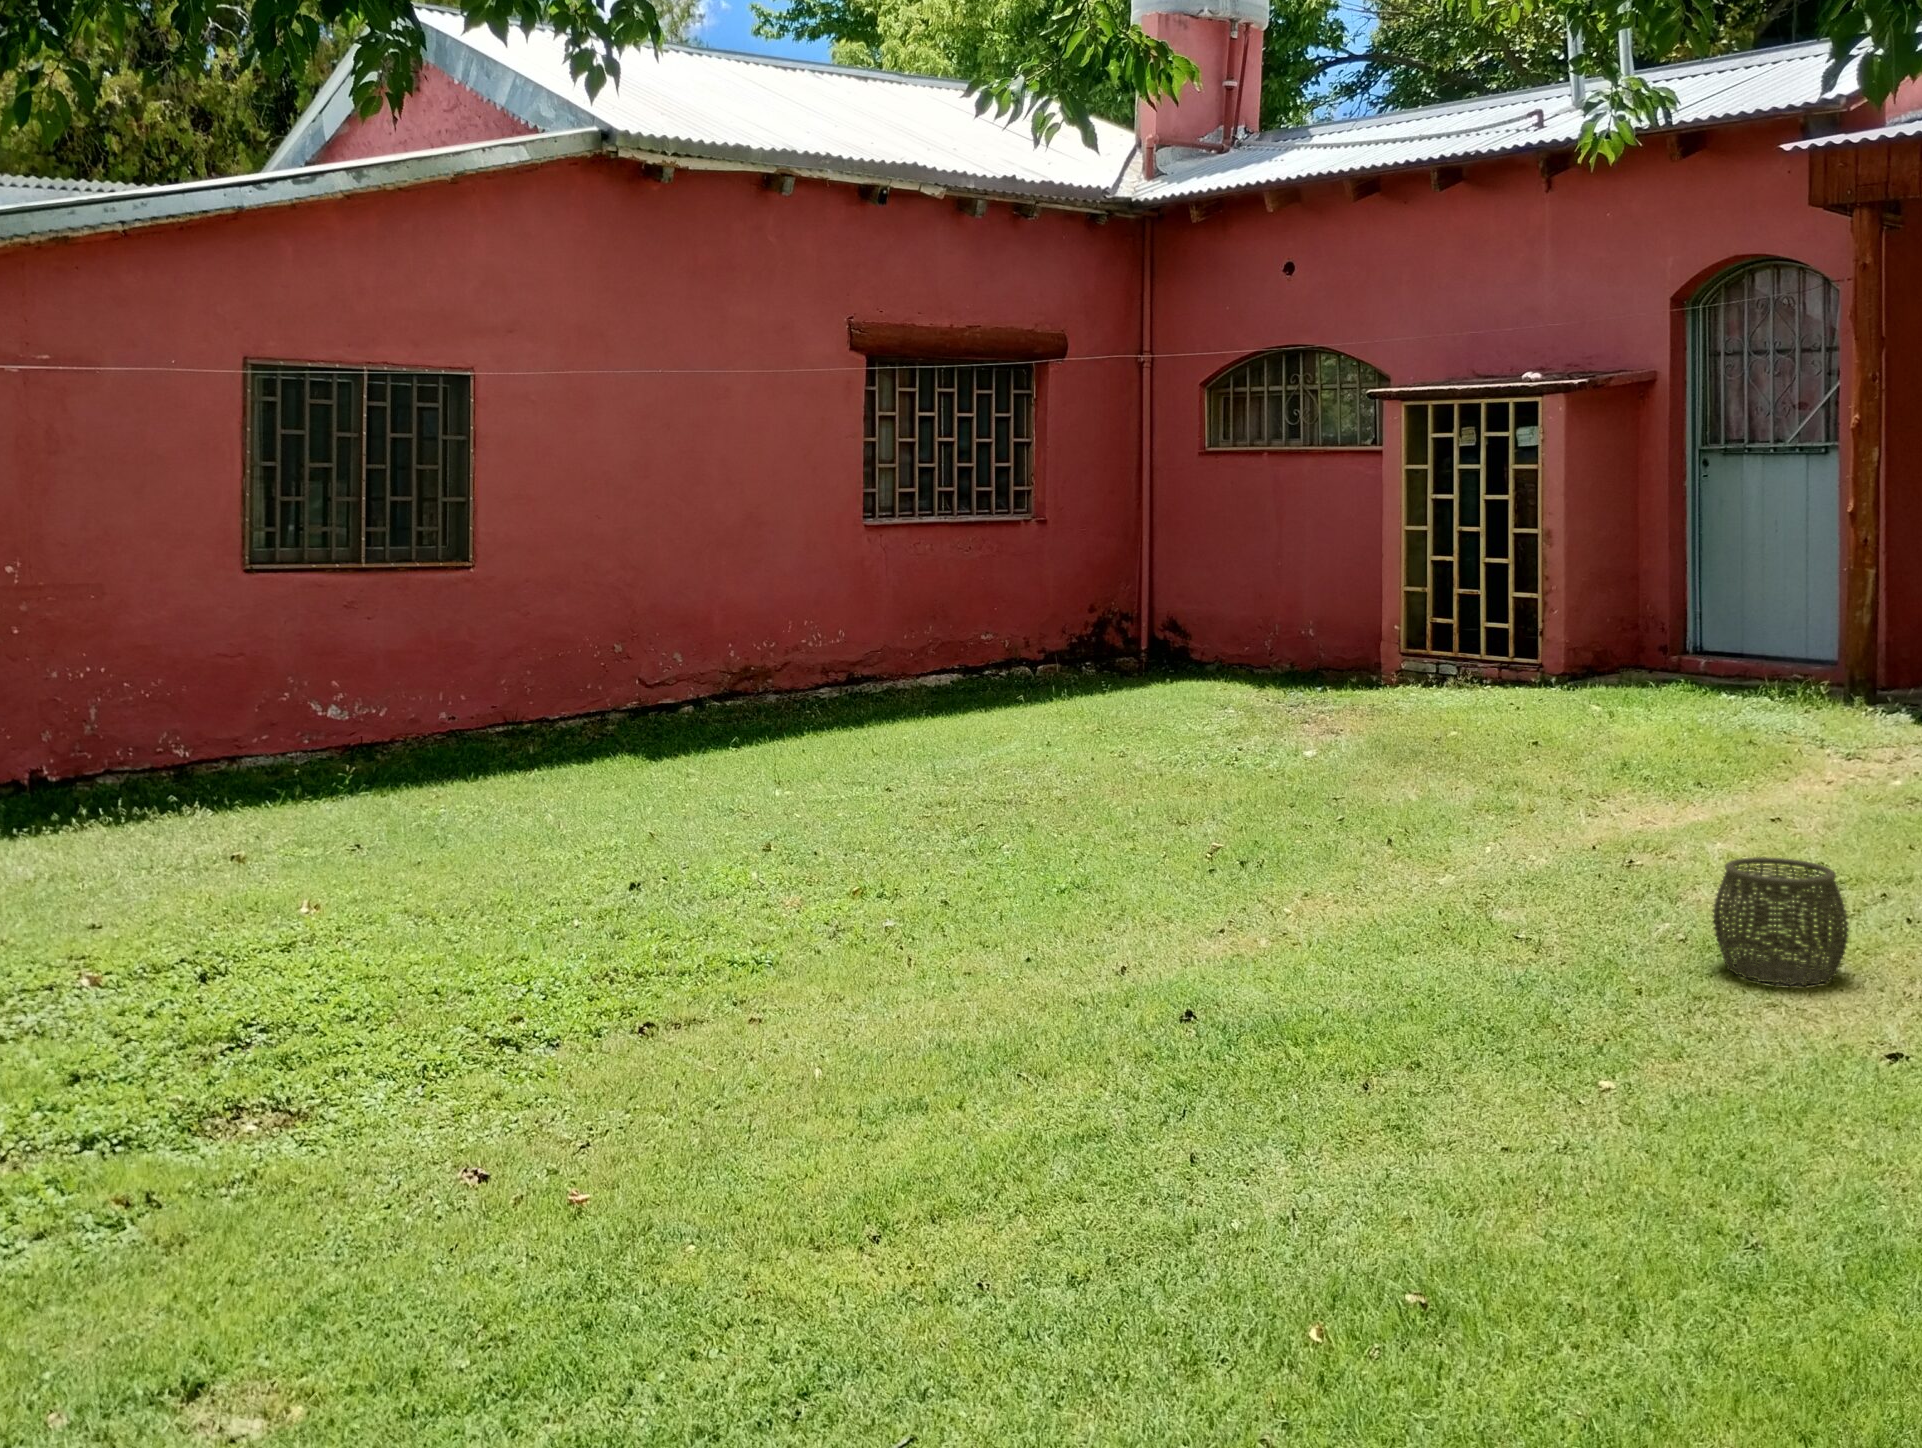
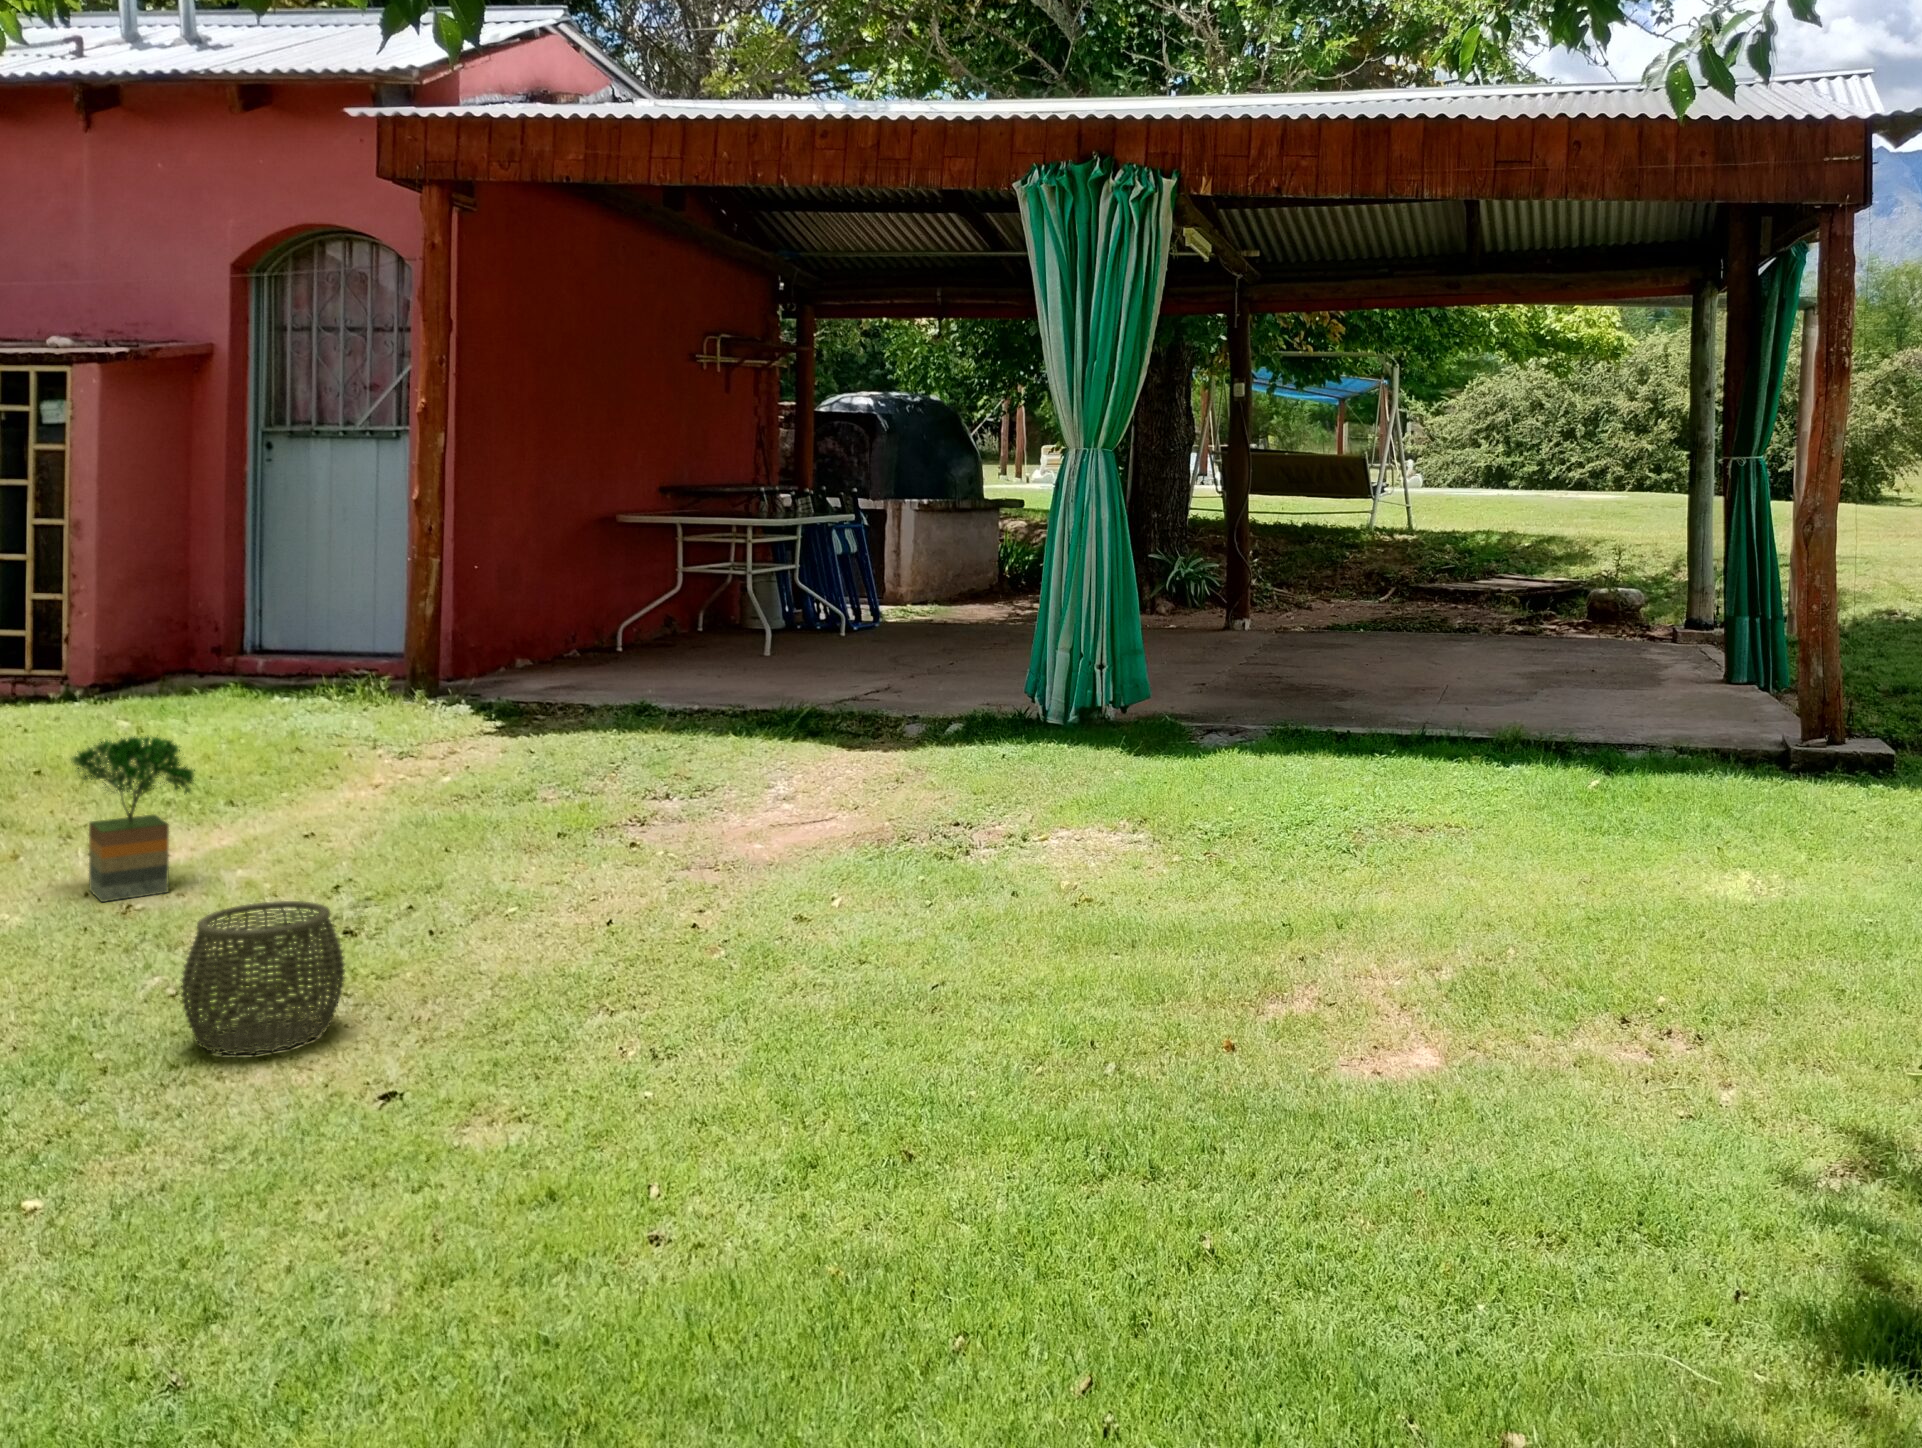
potted tree: none [1589,708,1692,847] -> present [72,736,195,902]

